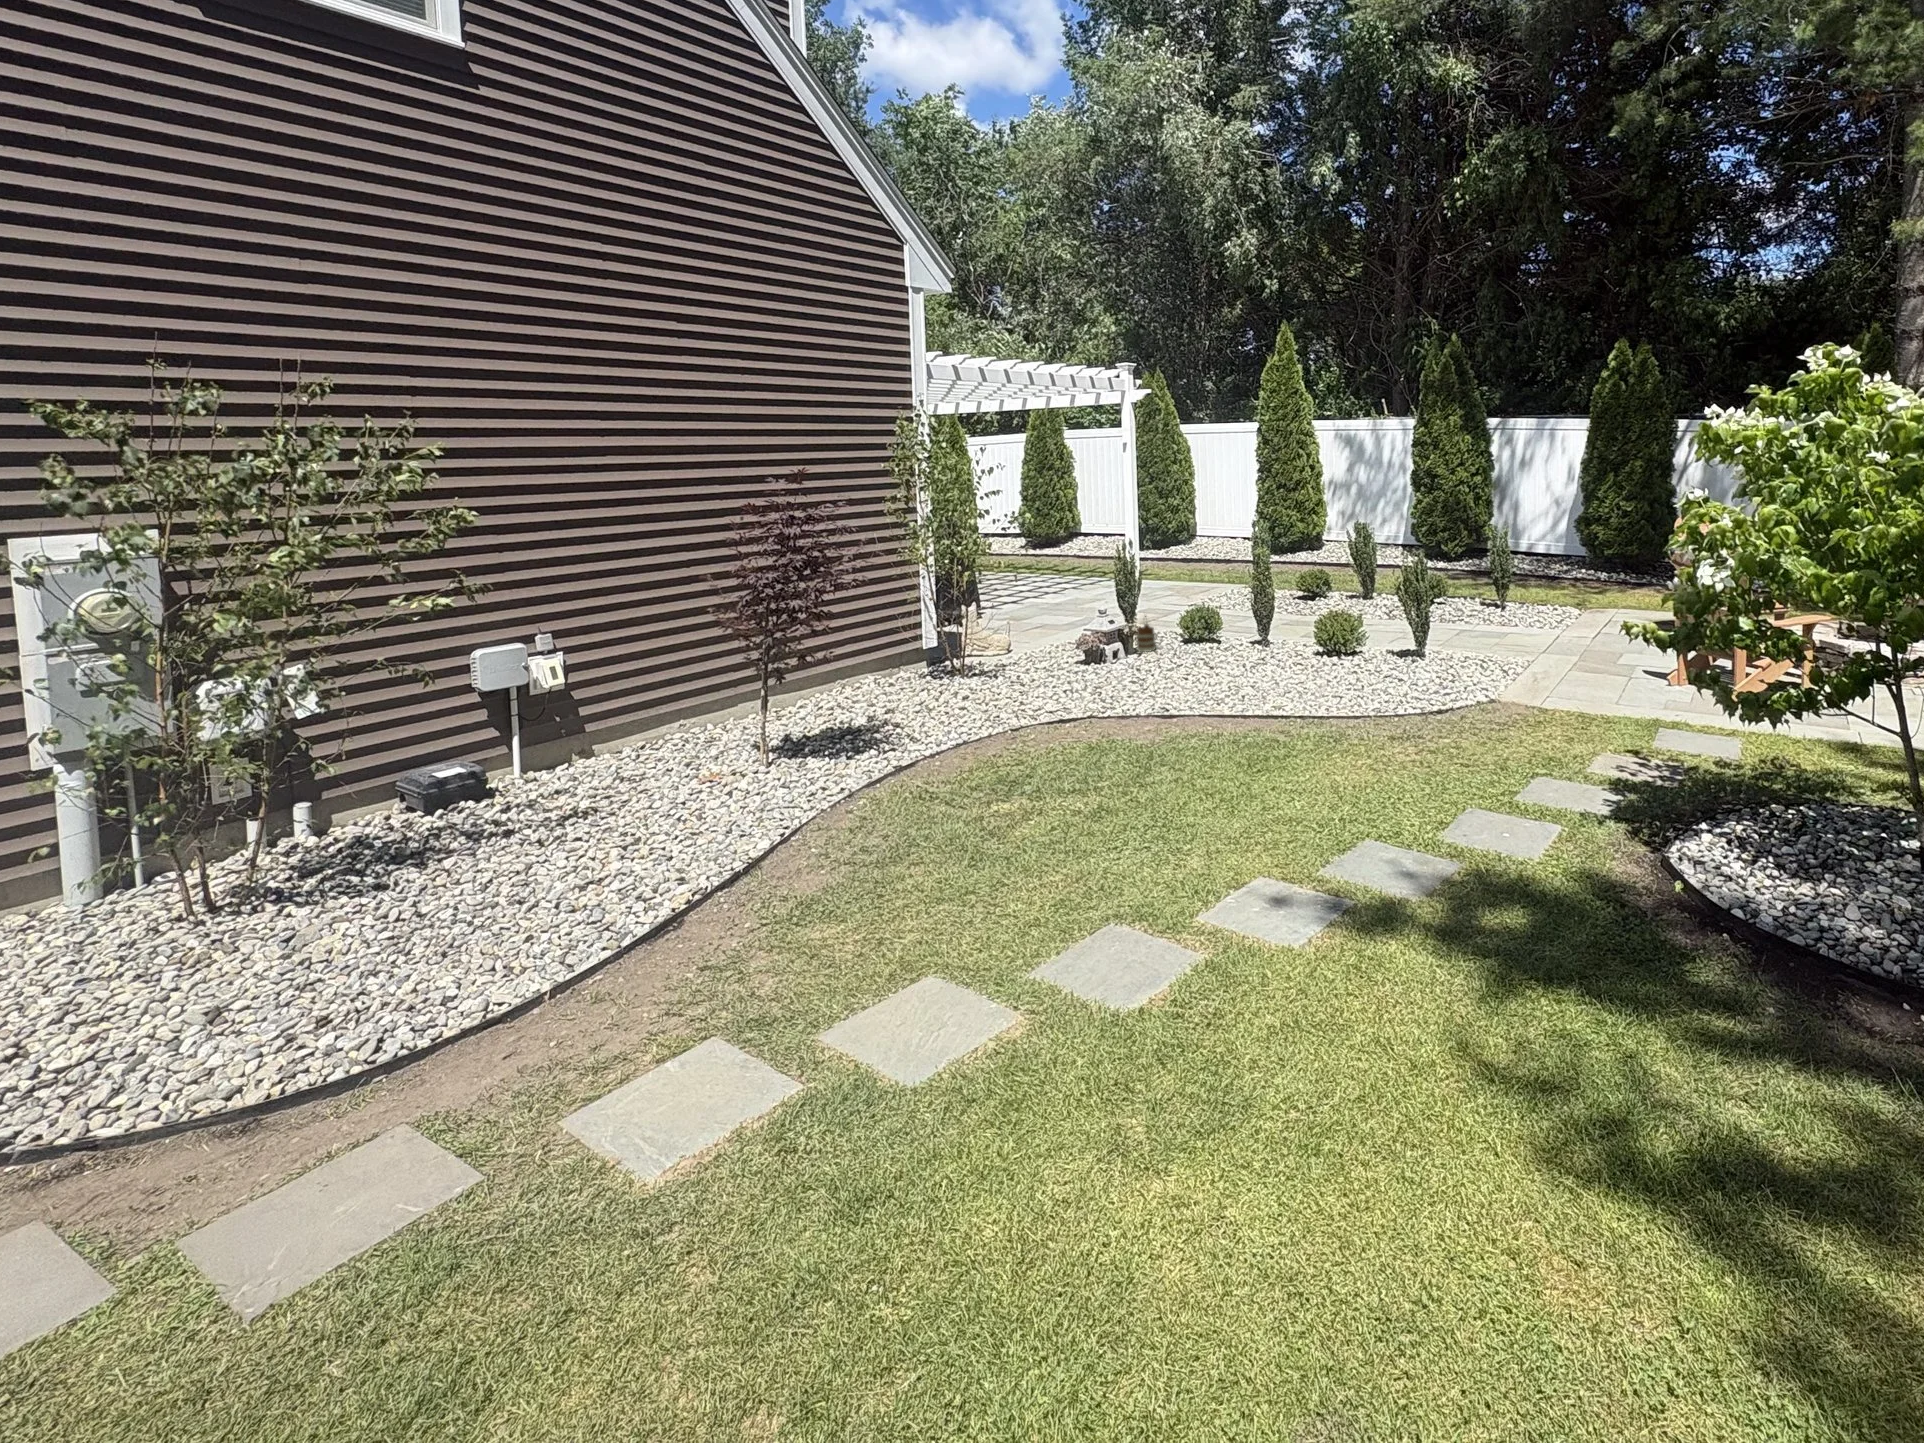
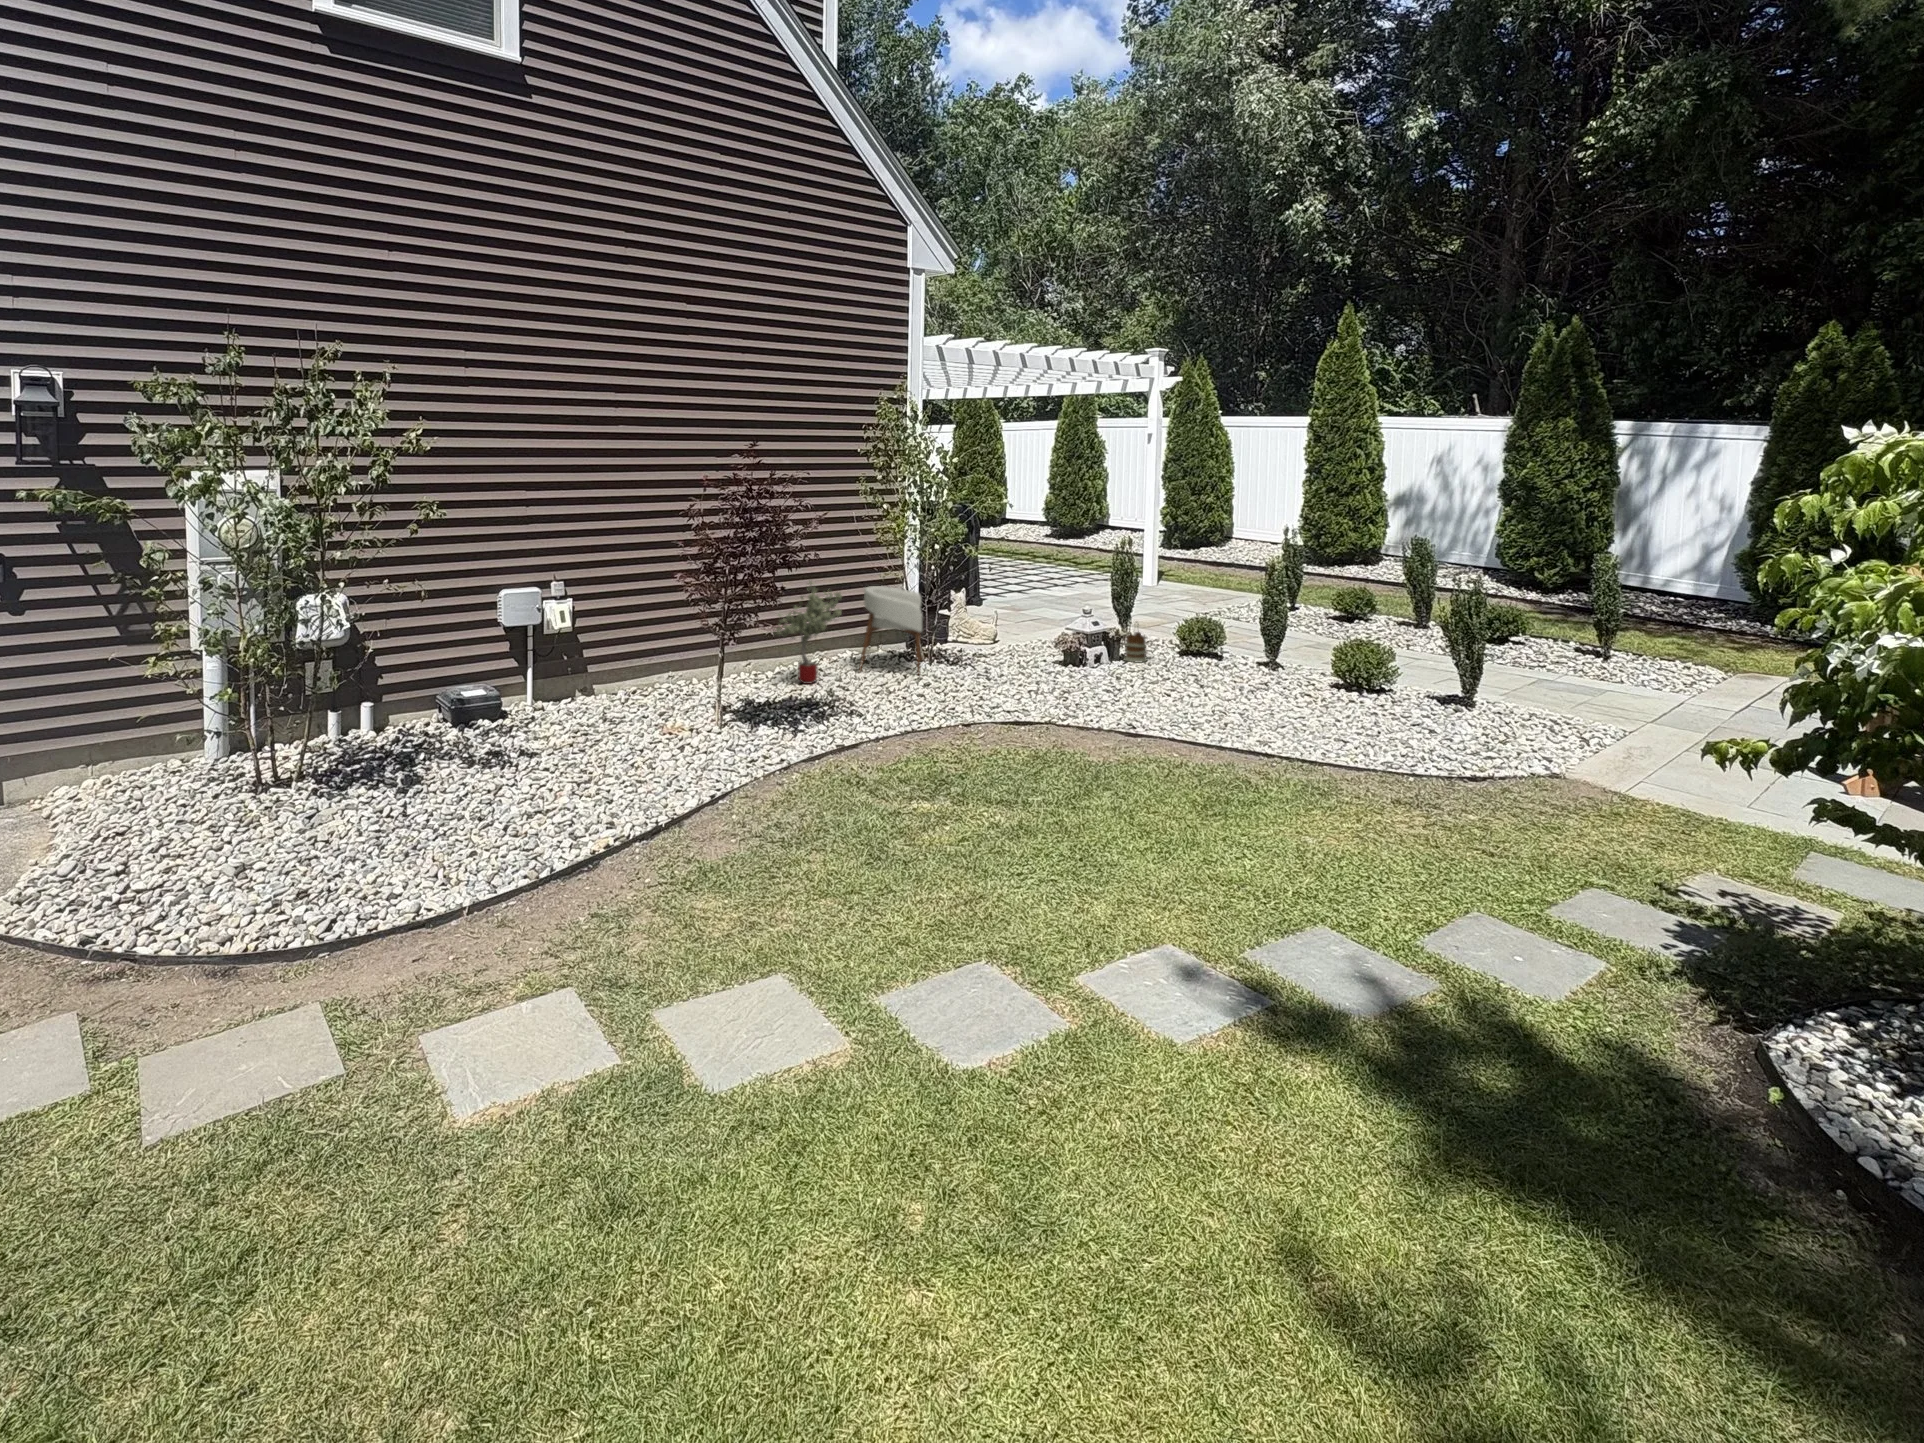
potted tree: none [796,605,869,711] -> present [774,581,842,684]
armchair: none [886,605,951,693] -> present [859,586,923,675]

